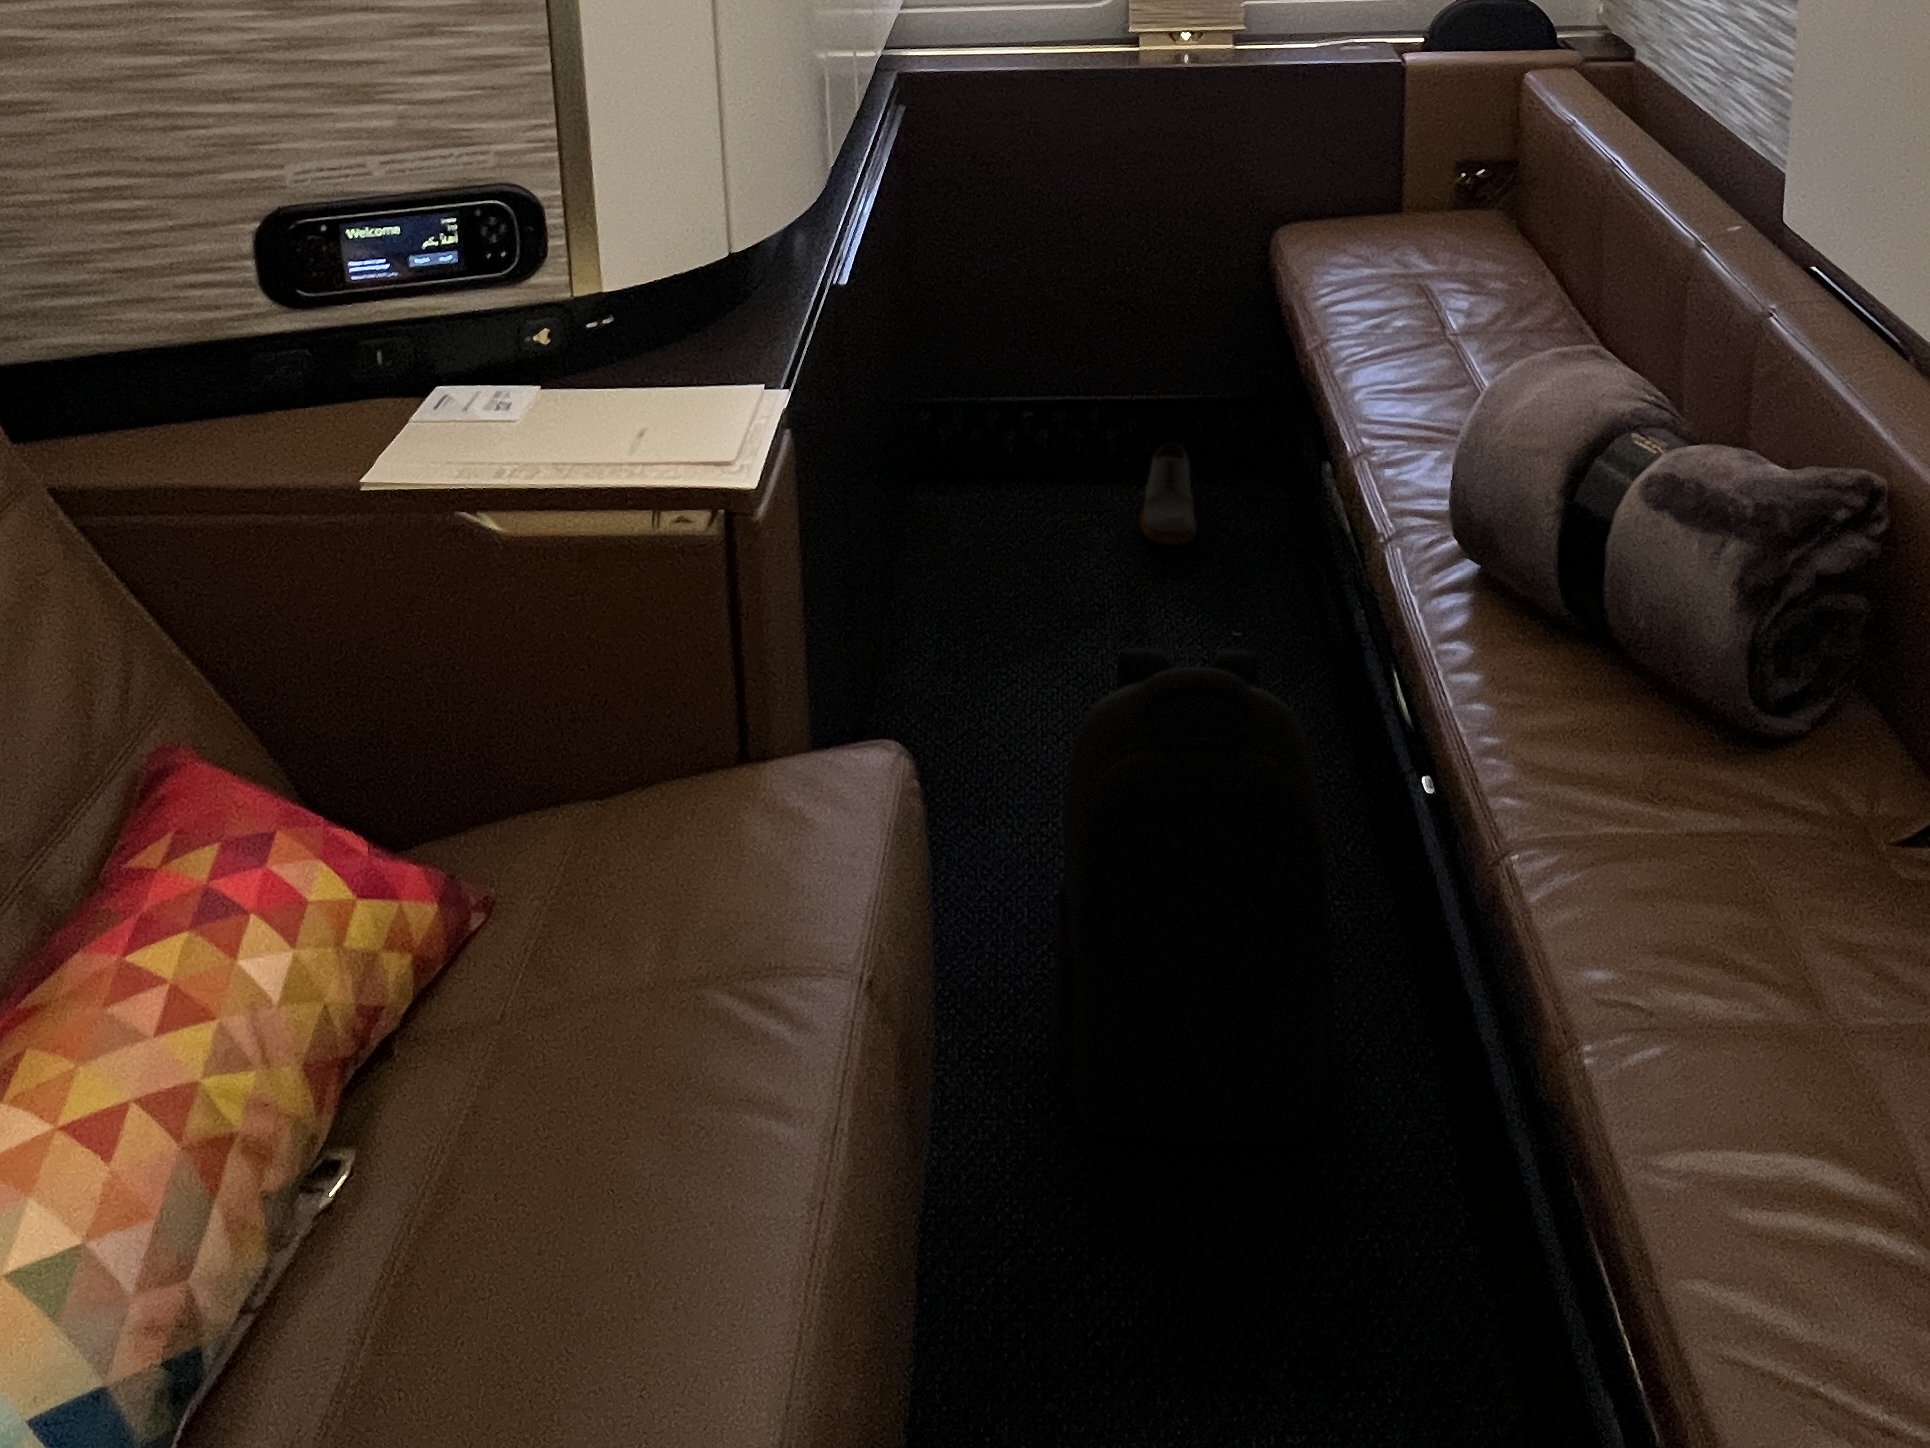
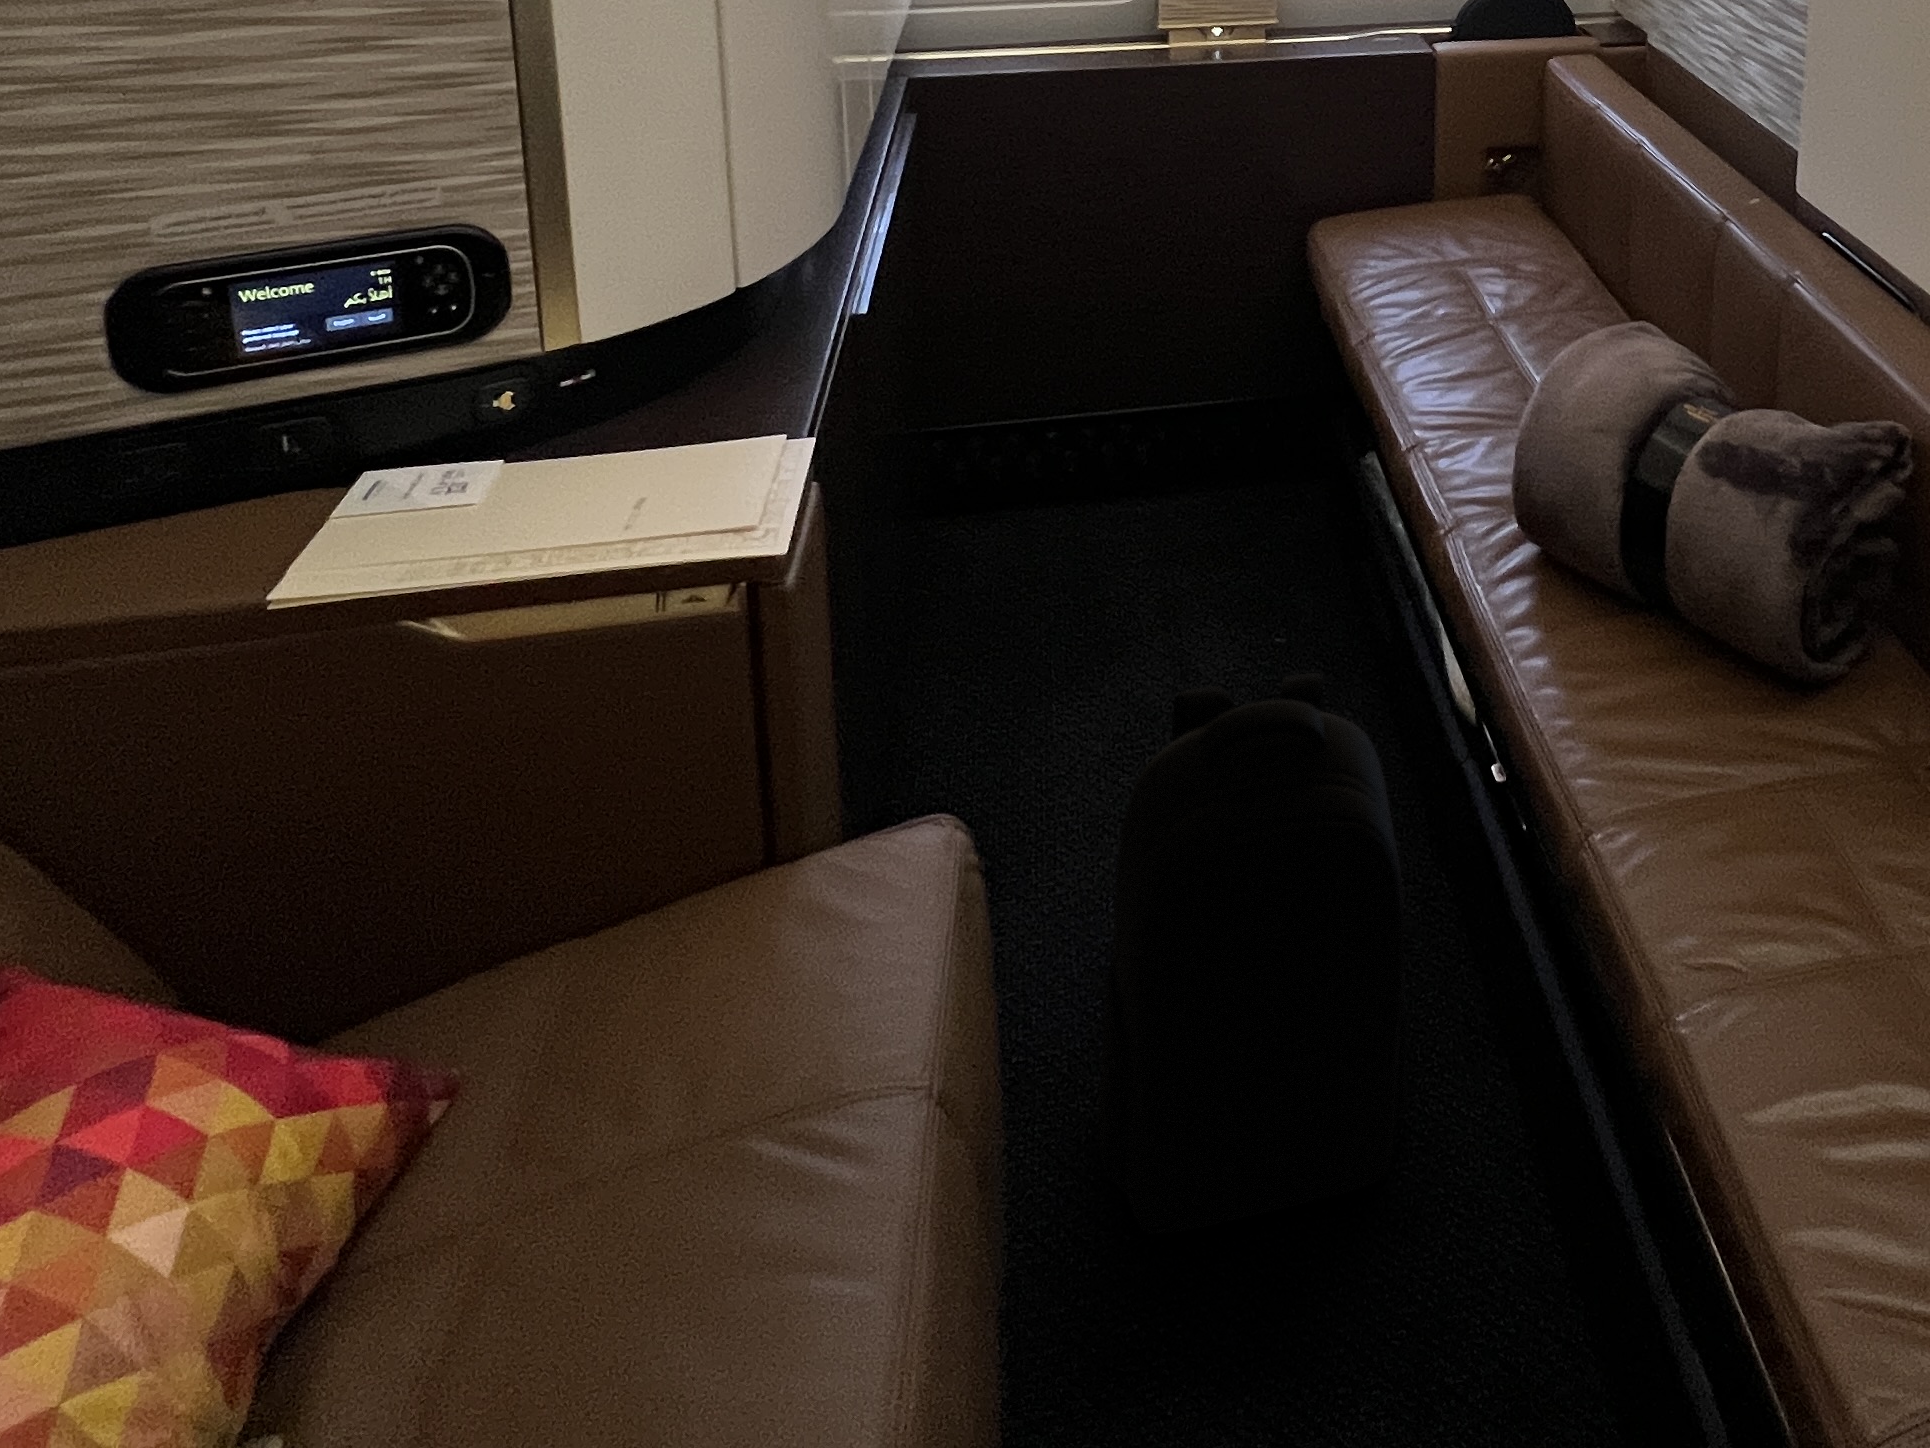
shoe: present [1140,443,1197,545] -> none [1170,454,1230,562]

